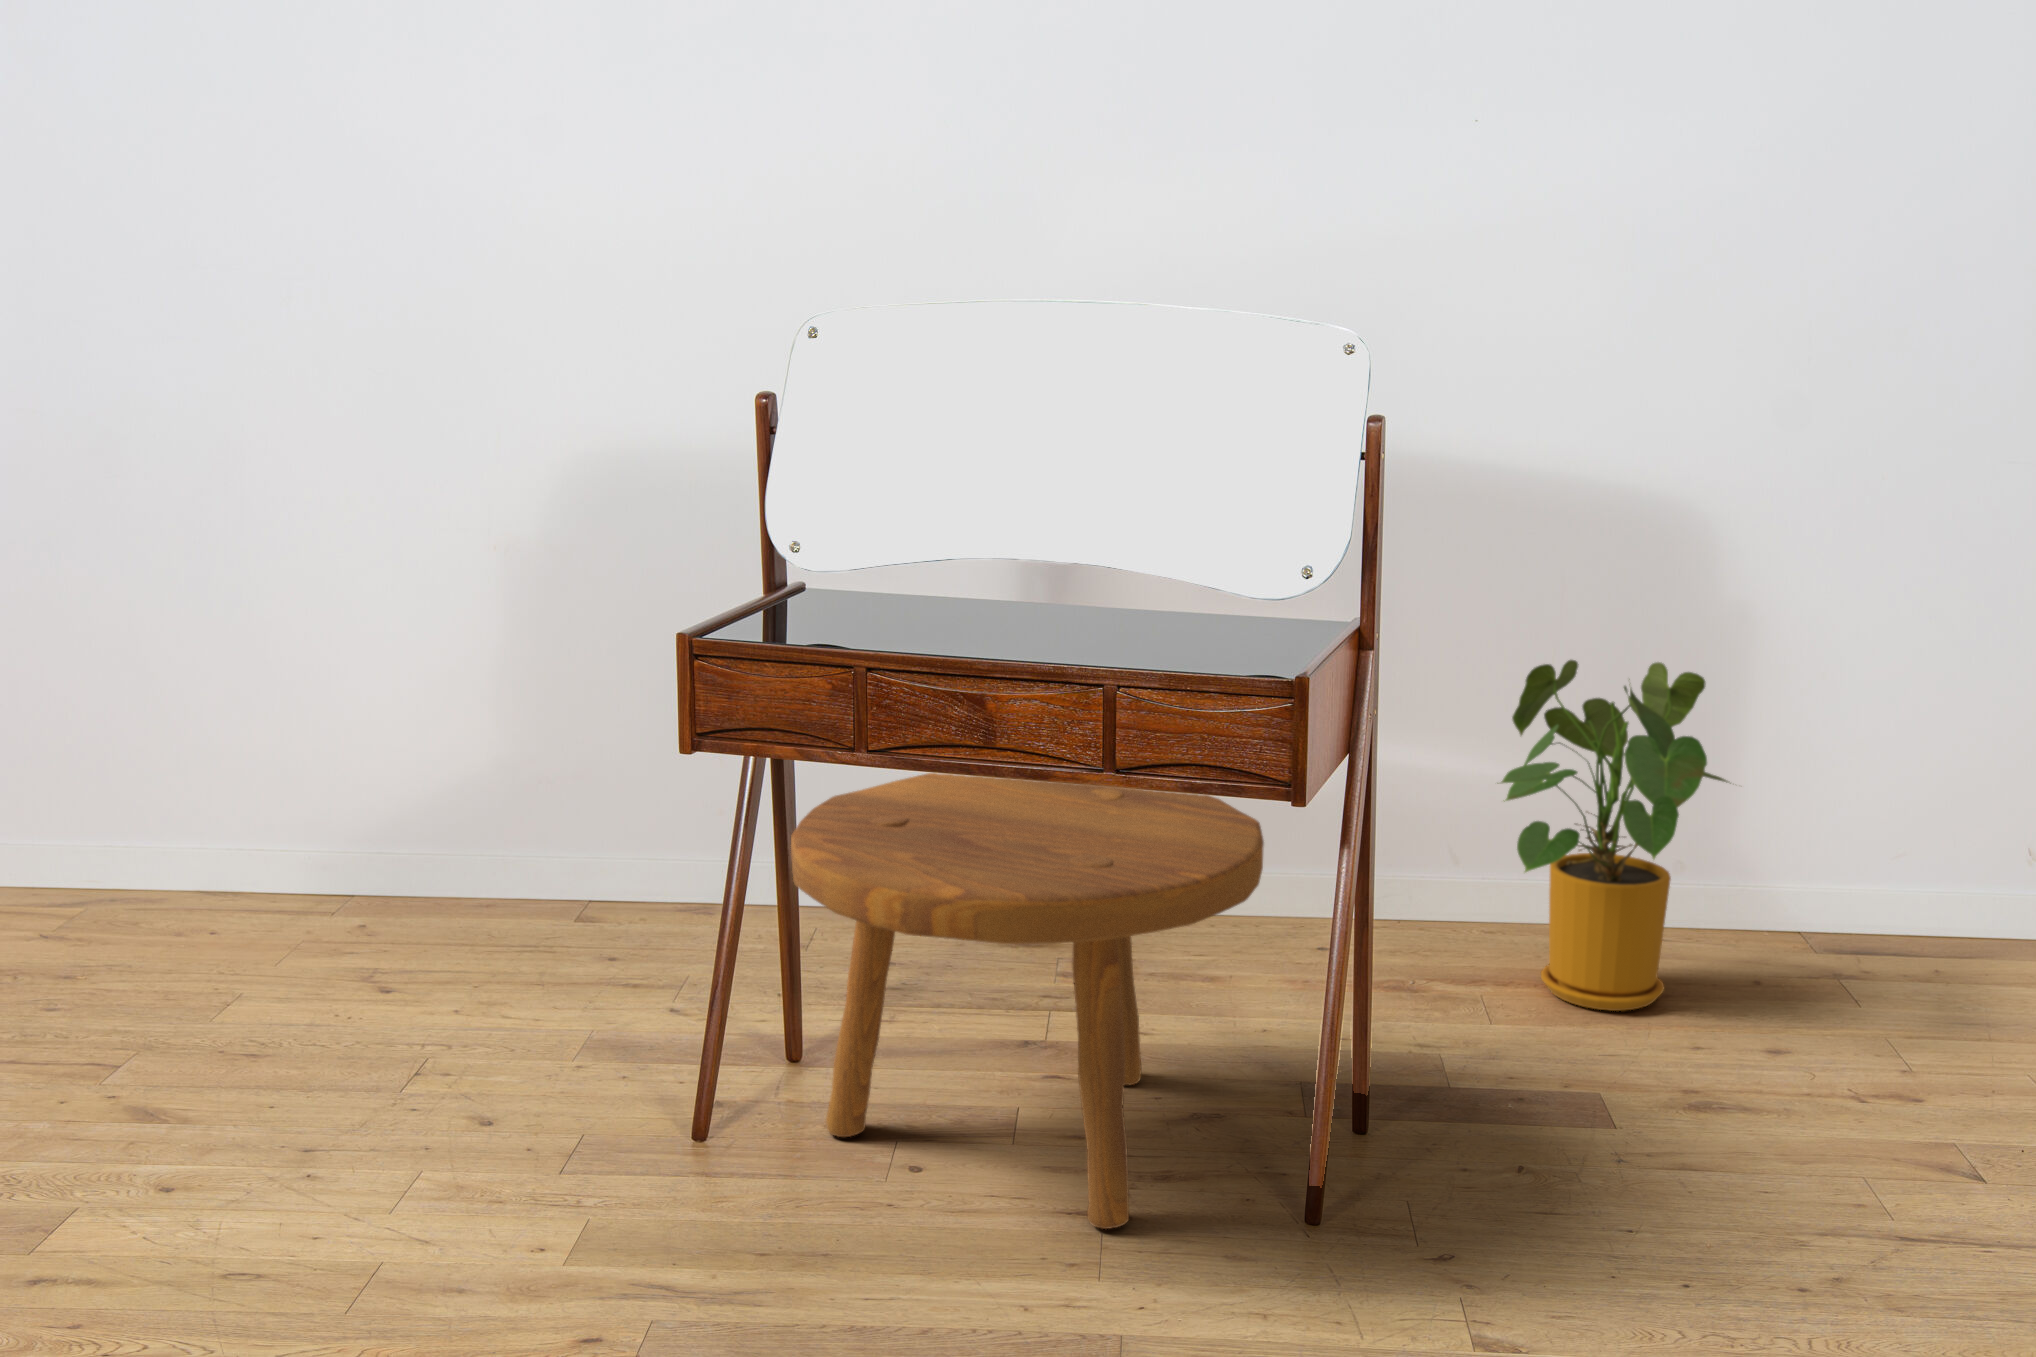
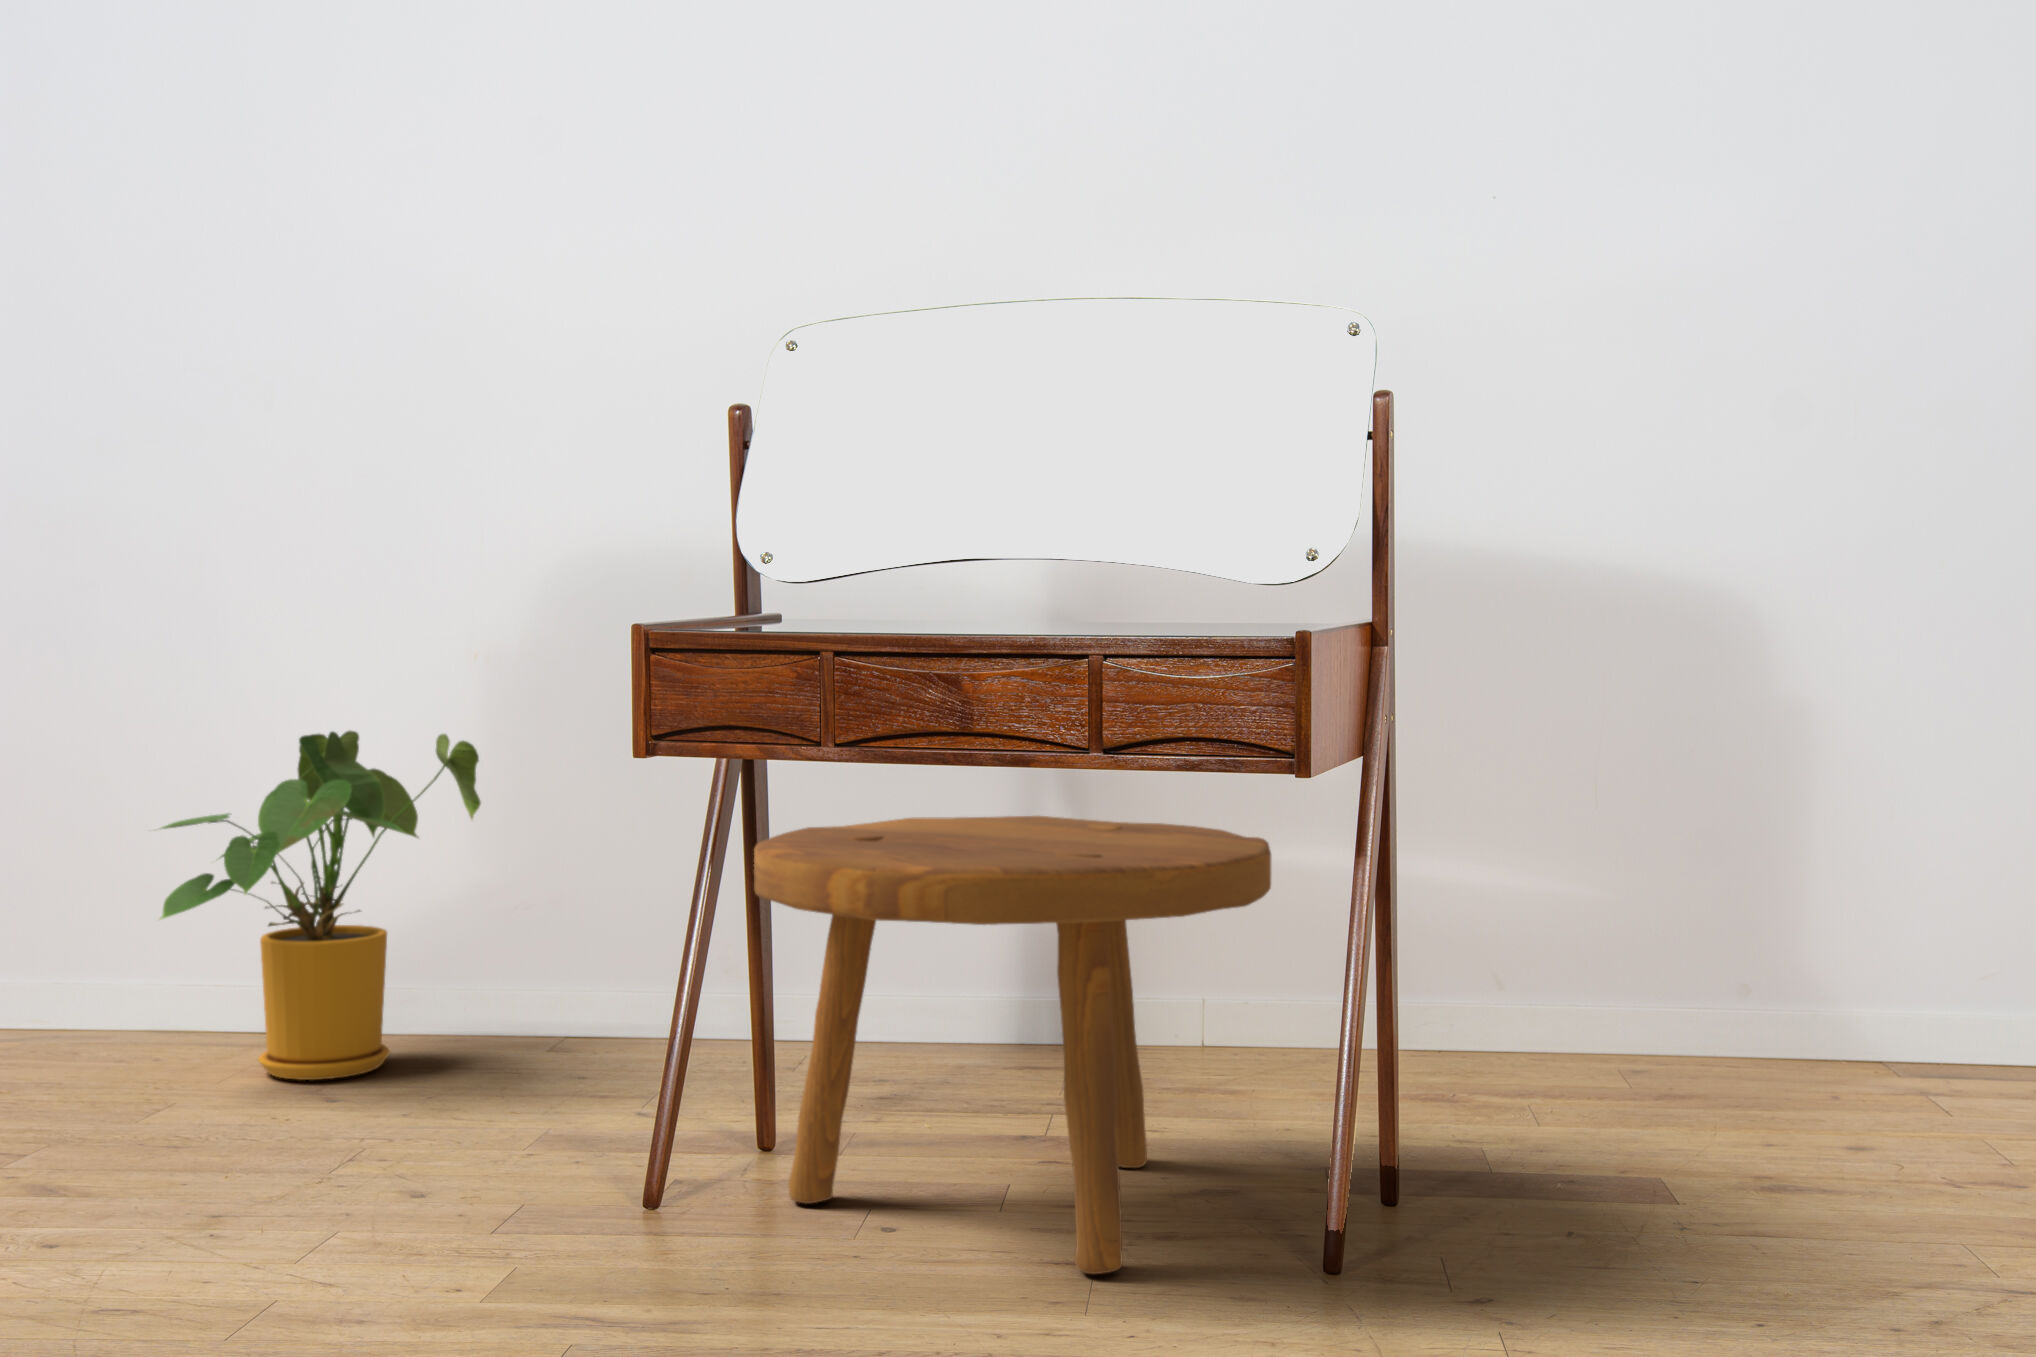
house plant: present [1501,660,1731,1011] -> present [161,731,481,1080]

